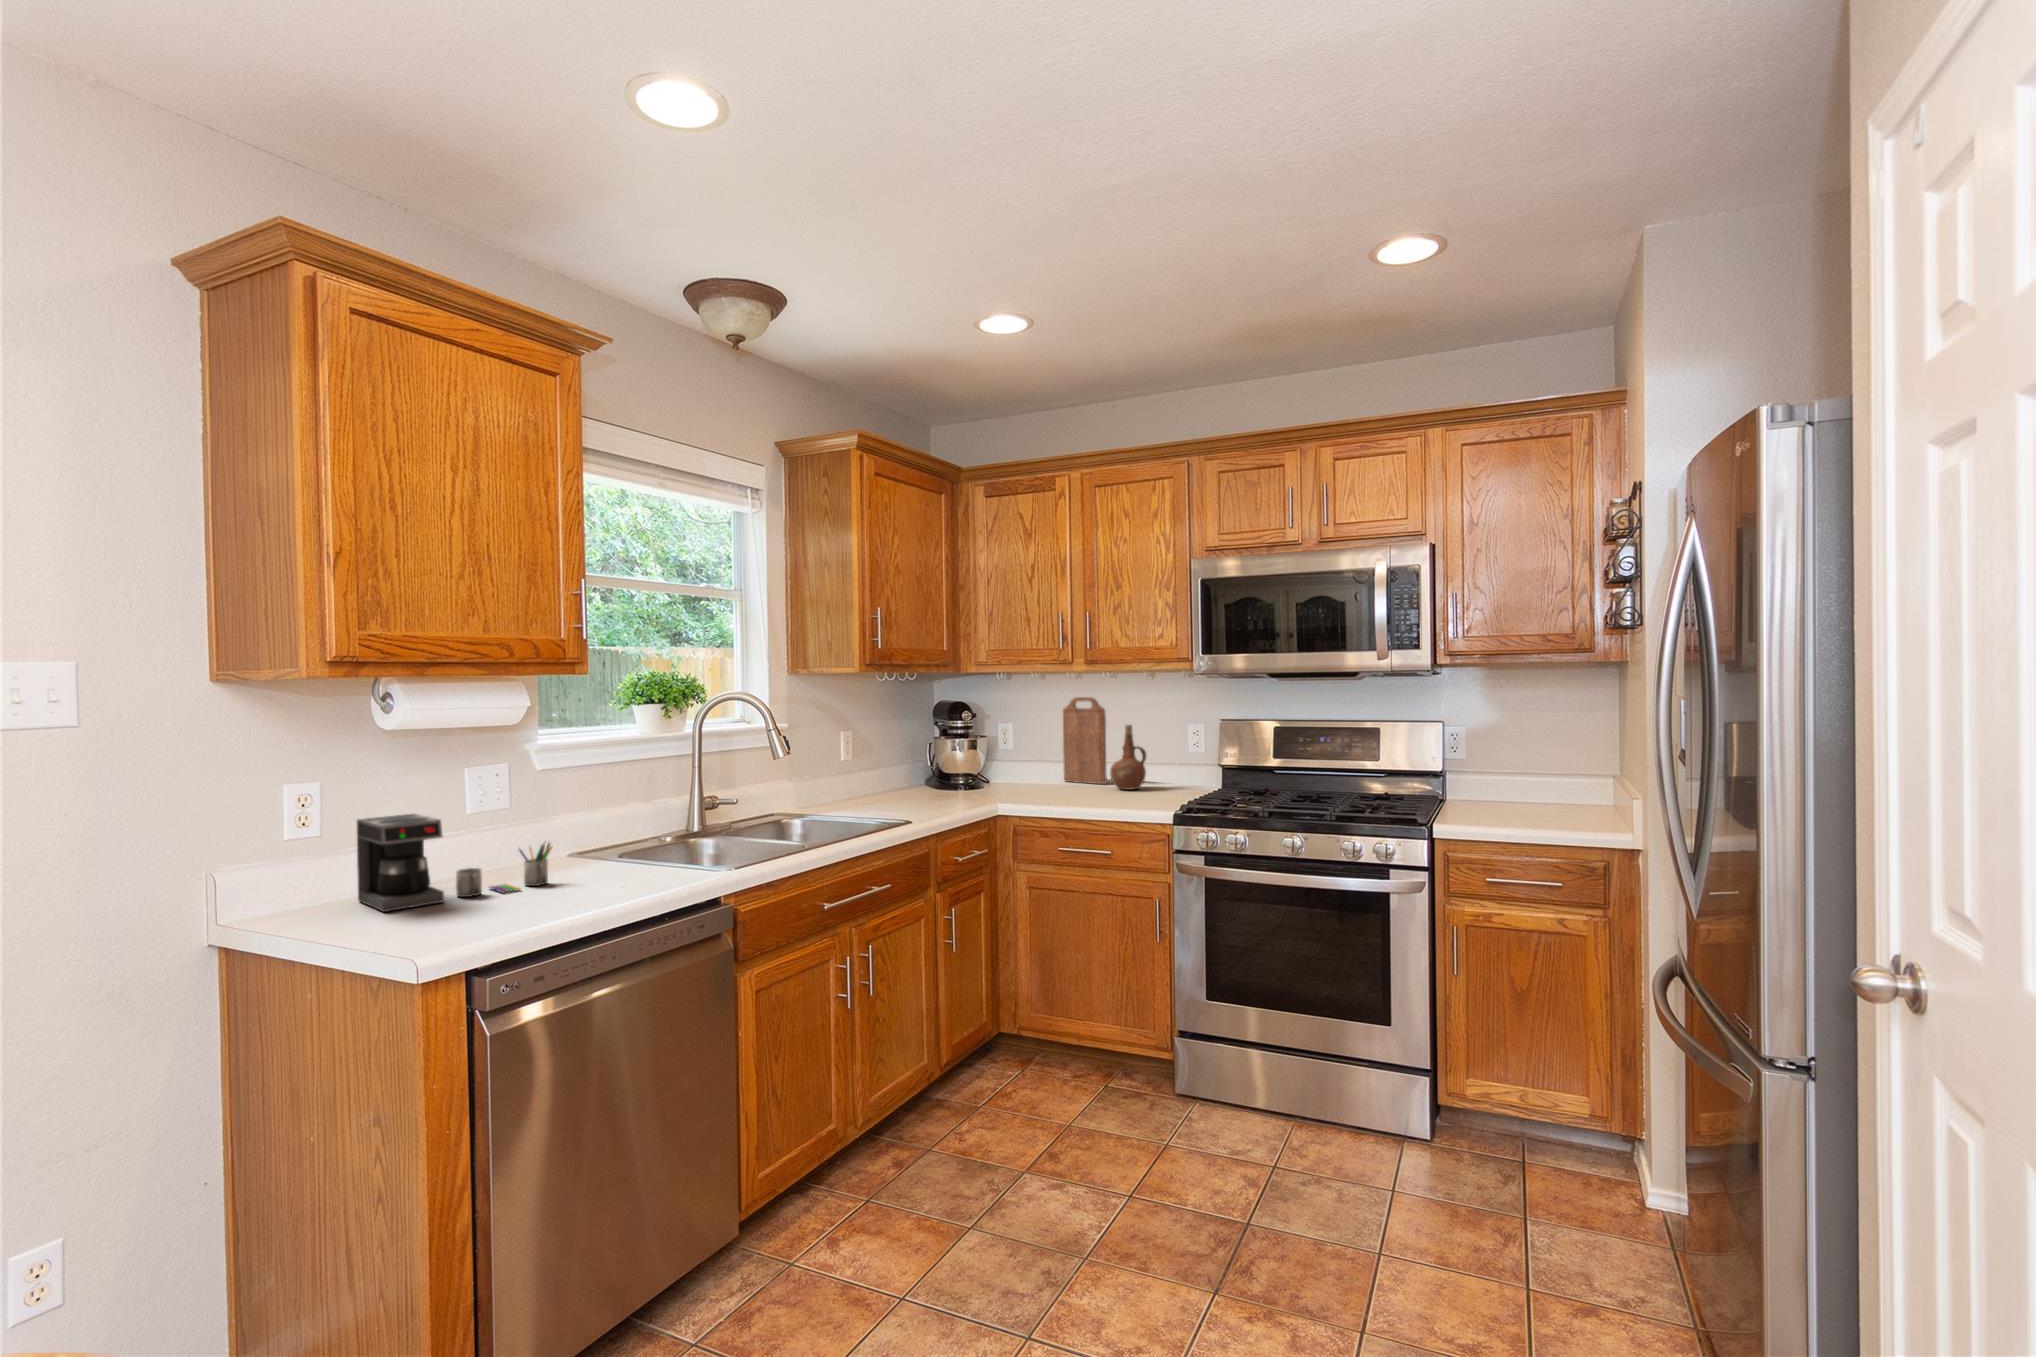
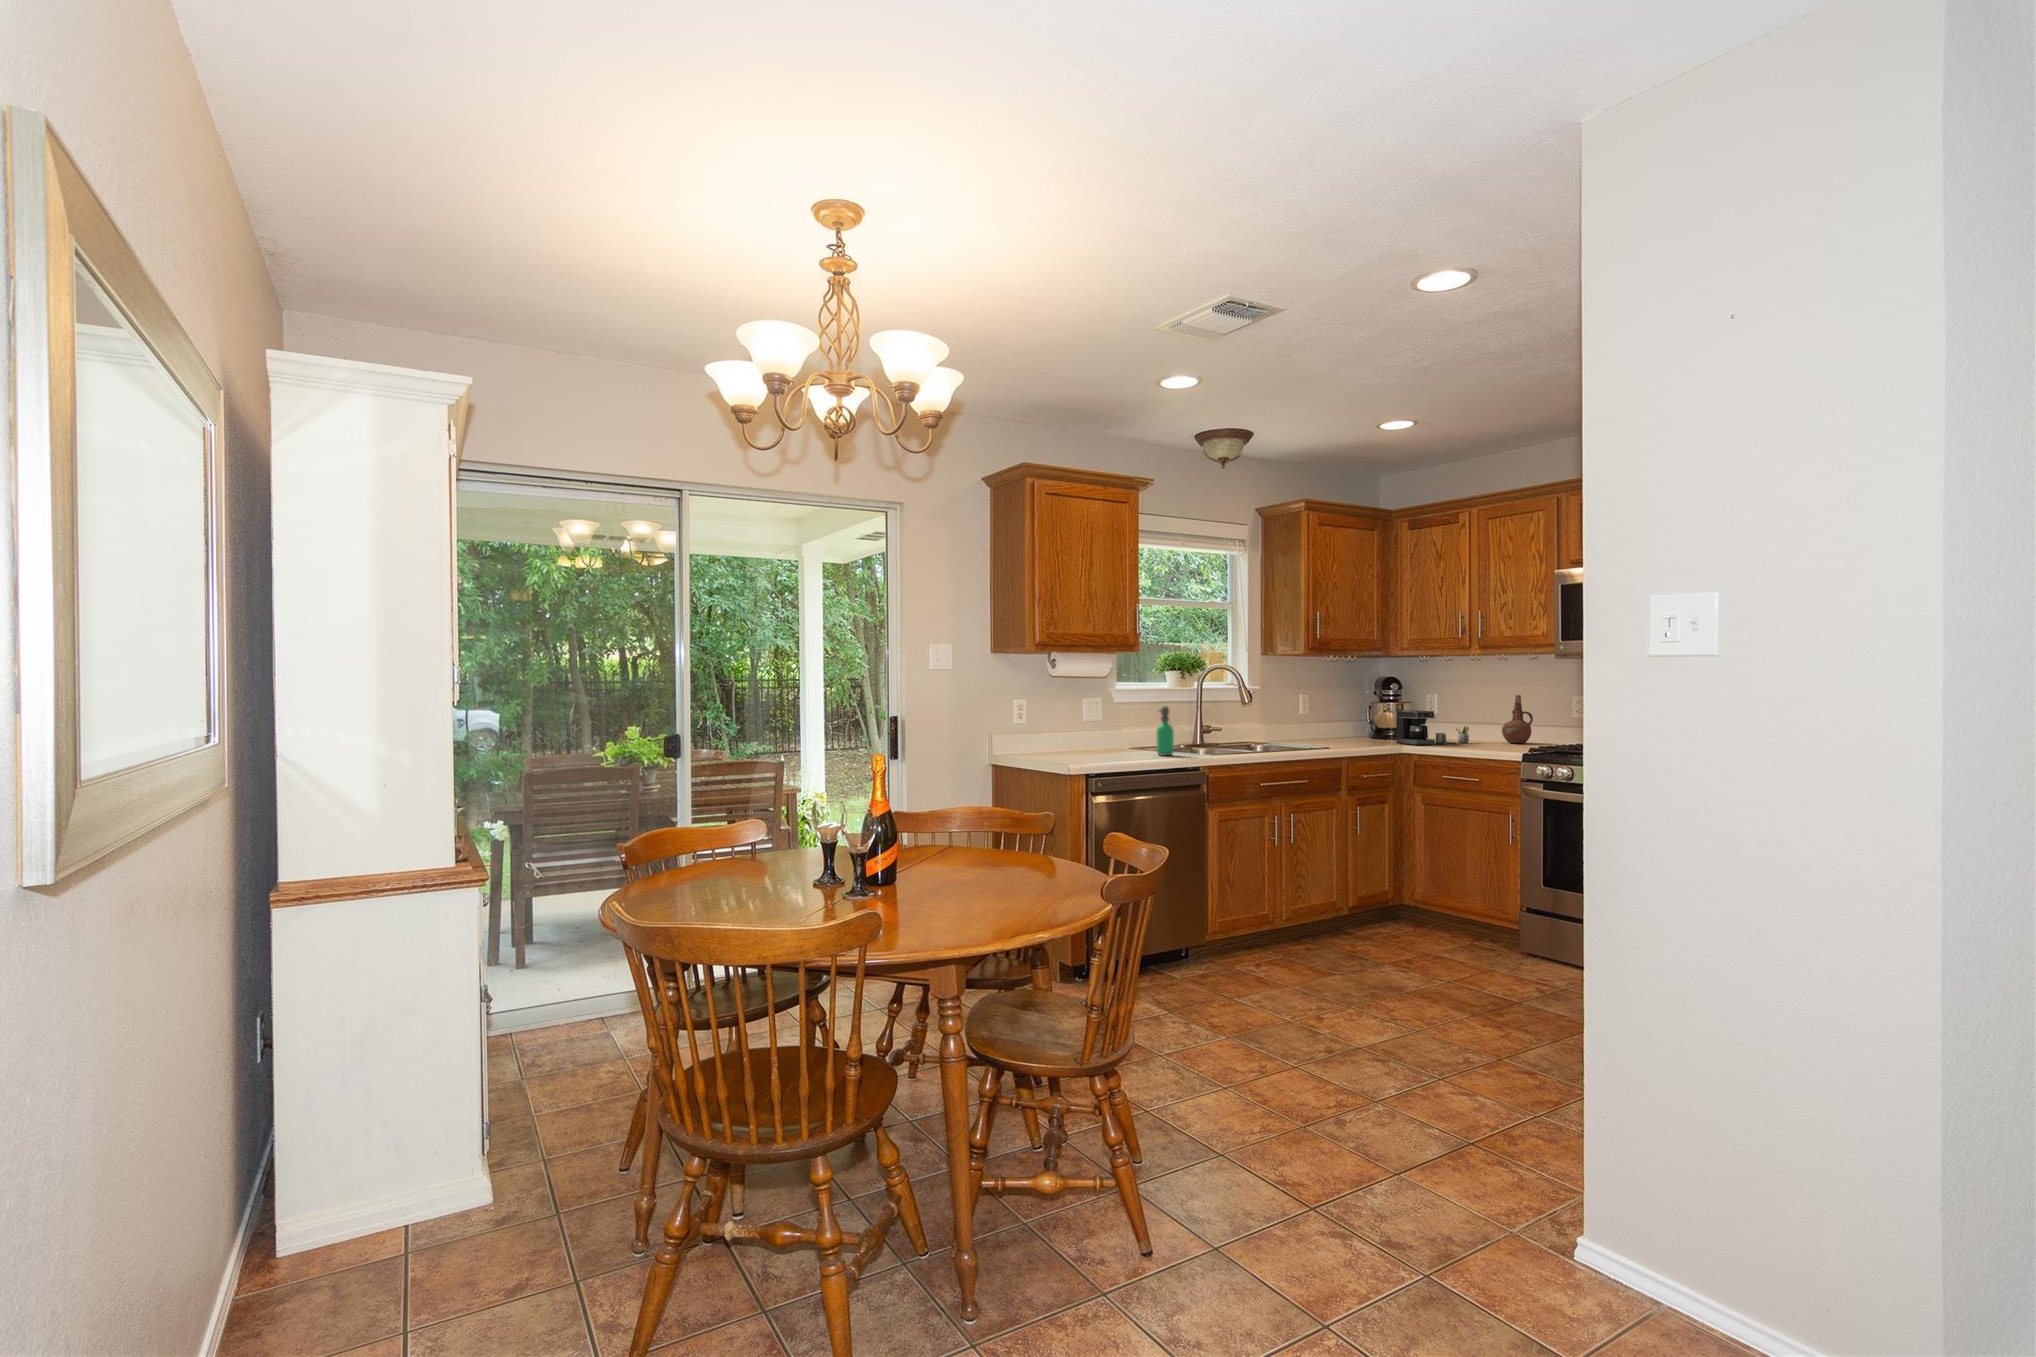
cutting board: present [1063,697,1107,784] -> none [1474,675,1505,740]
soap dispenser: none [626,784,663,885] -> present [1156,706,1174,756]
coffee maker: present [357,814,552,912] -> present [1396,710,1469,745]

